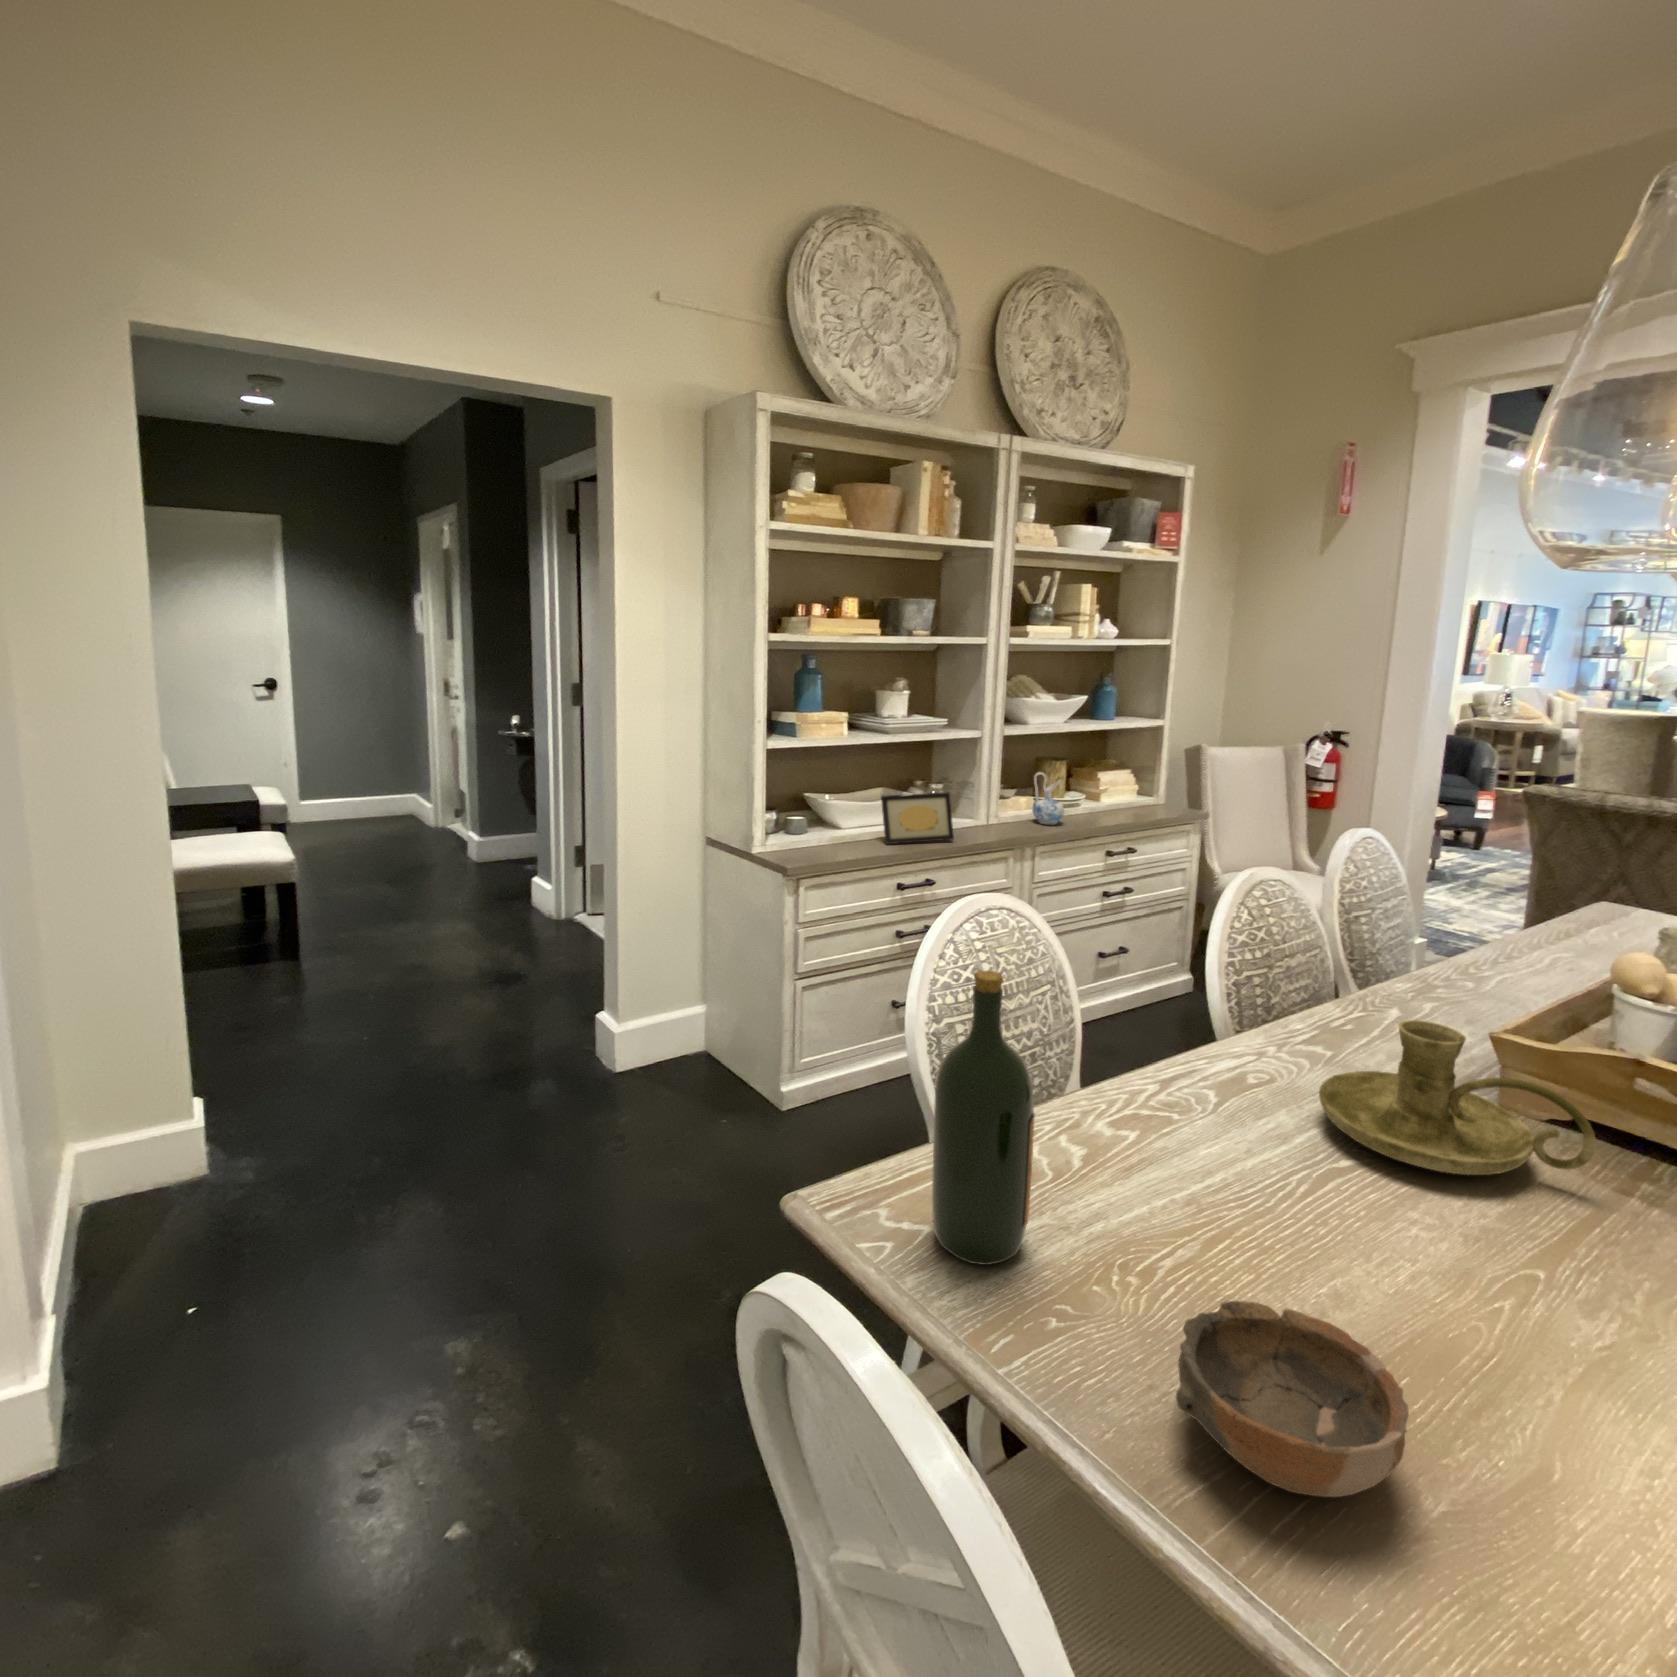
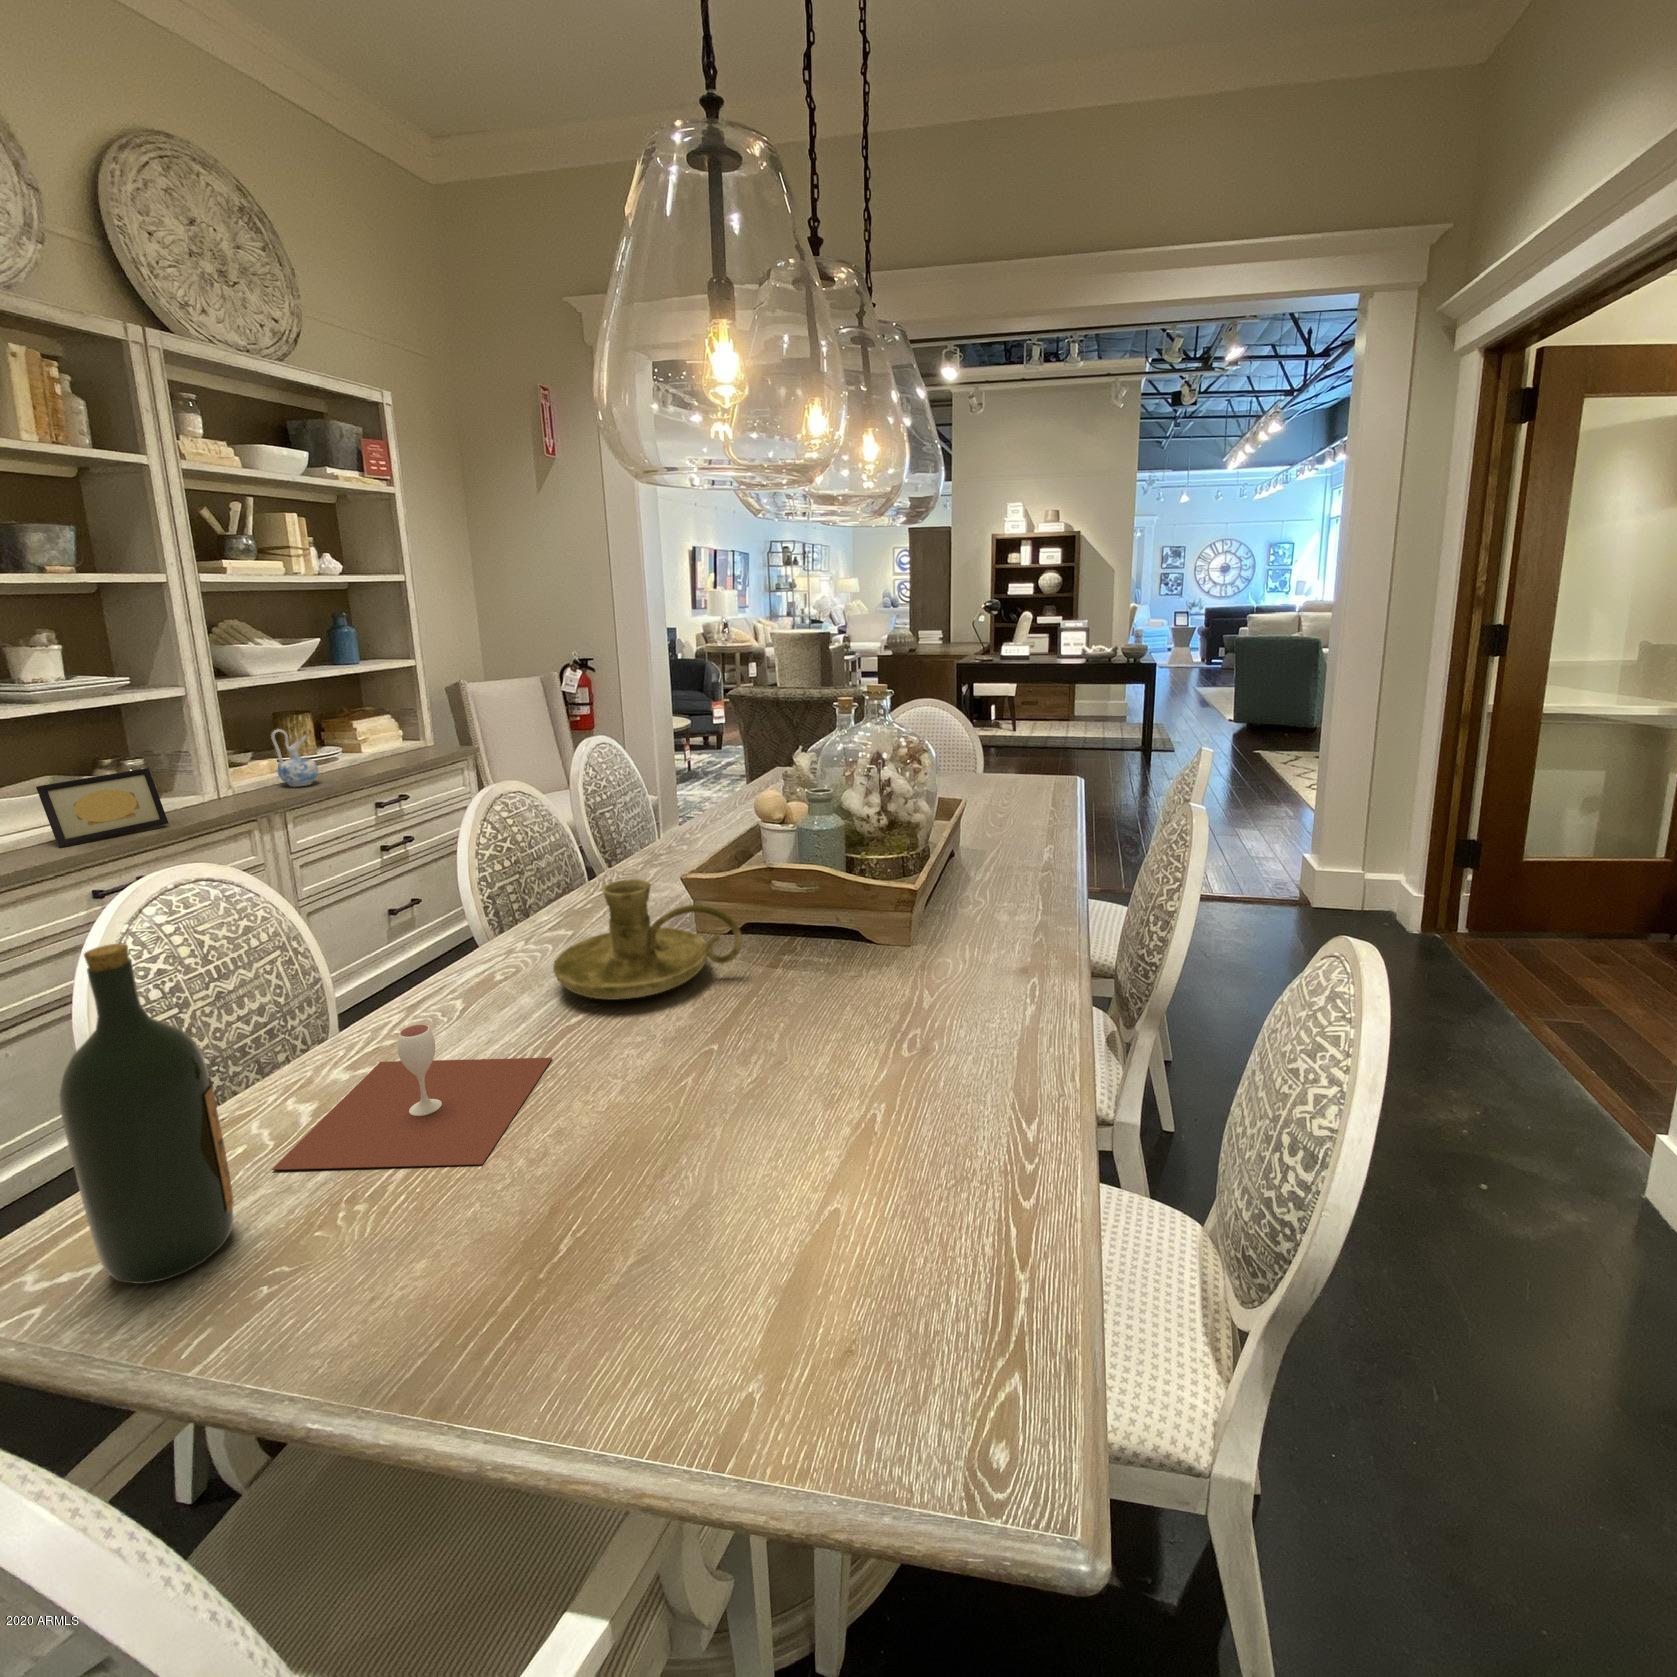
wine glass: none [1048,1114,1319,1296] -> present [272,1025,552,1170]
bowl: present [1176,1301,1409,1497] -> none [388,1151,589,1312]

